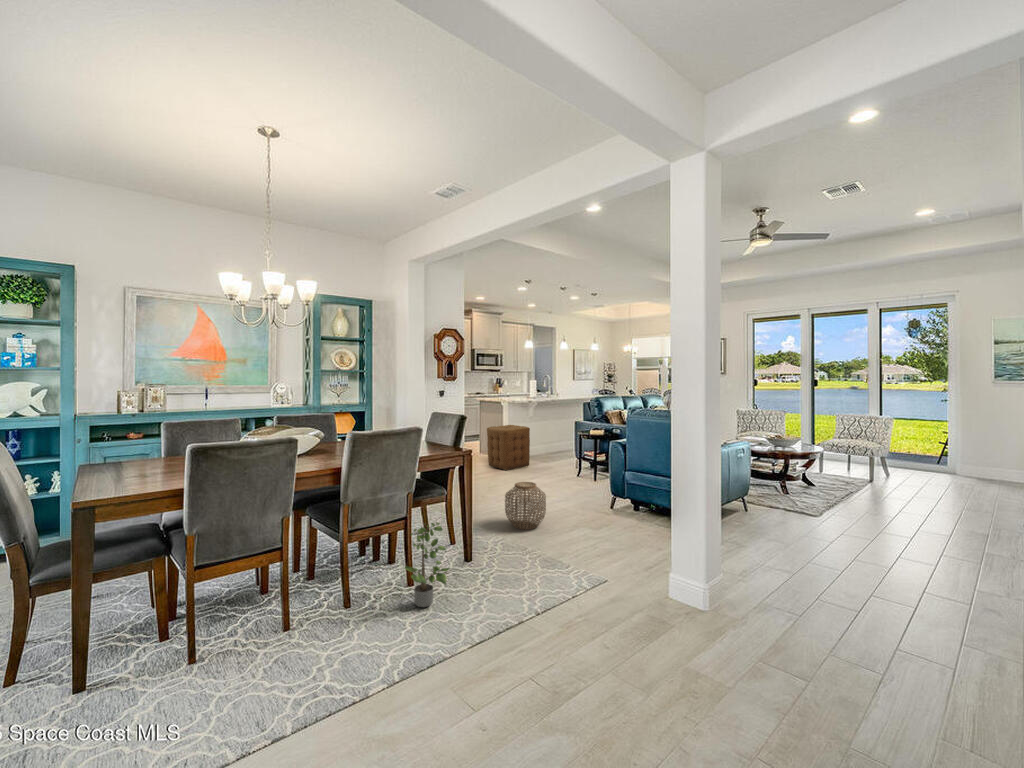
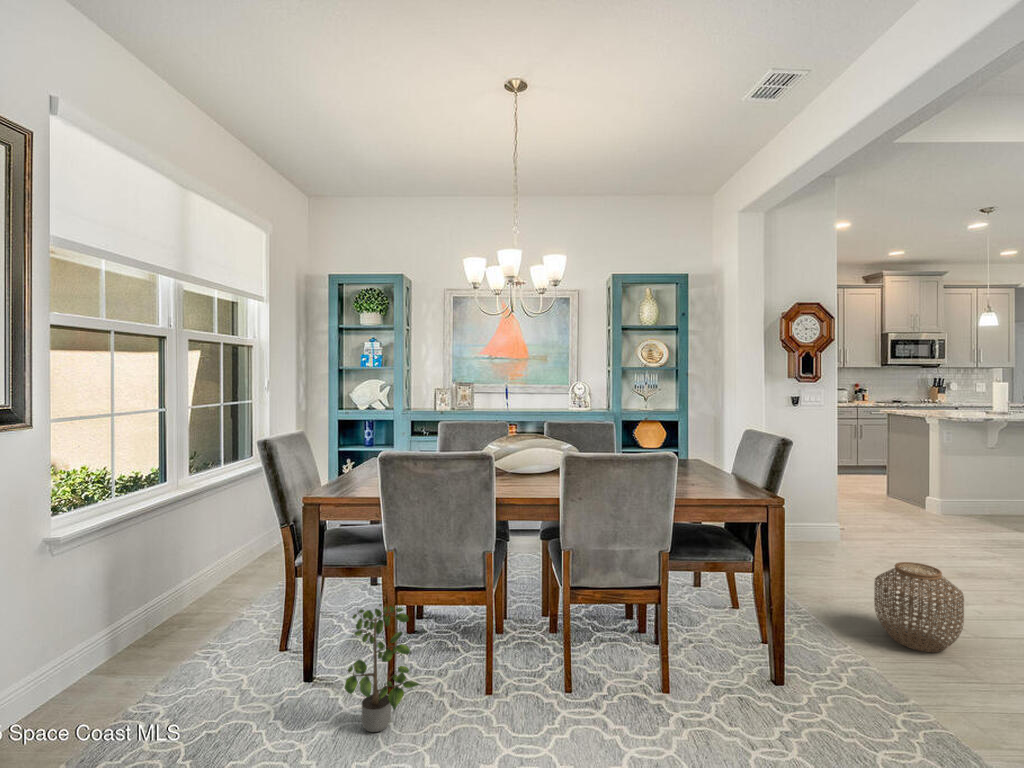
ottoman: present [487,425,530,470] -> none [889,455,976,530]
potted plant: present [405,522,450,607] -> present [345,604,420,732]

